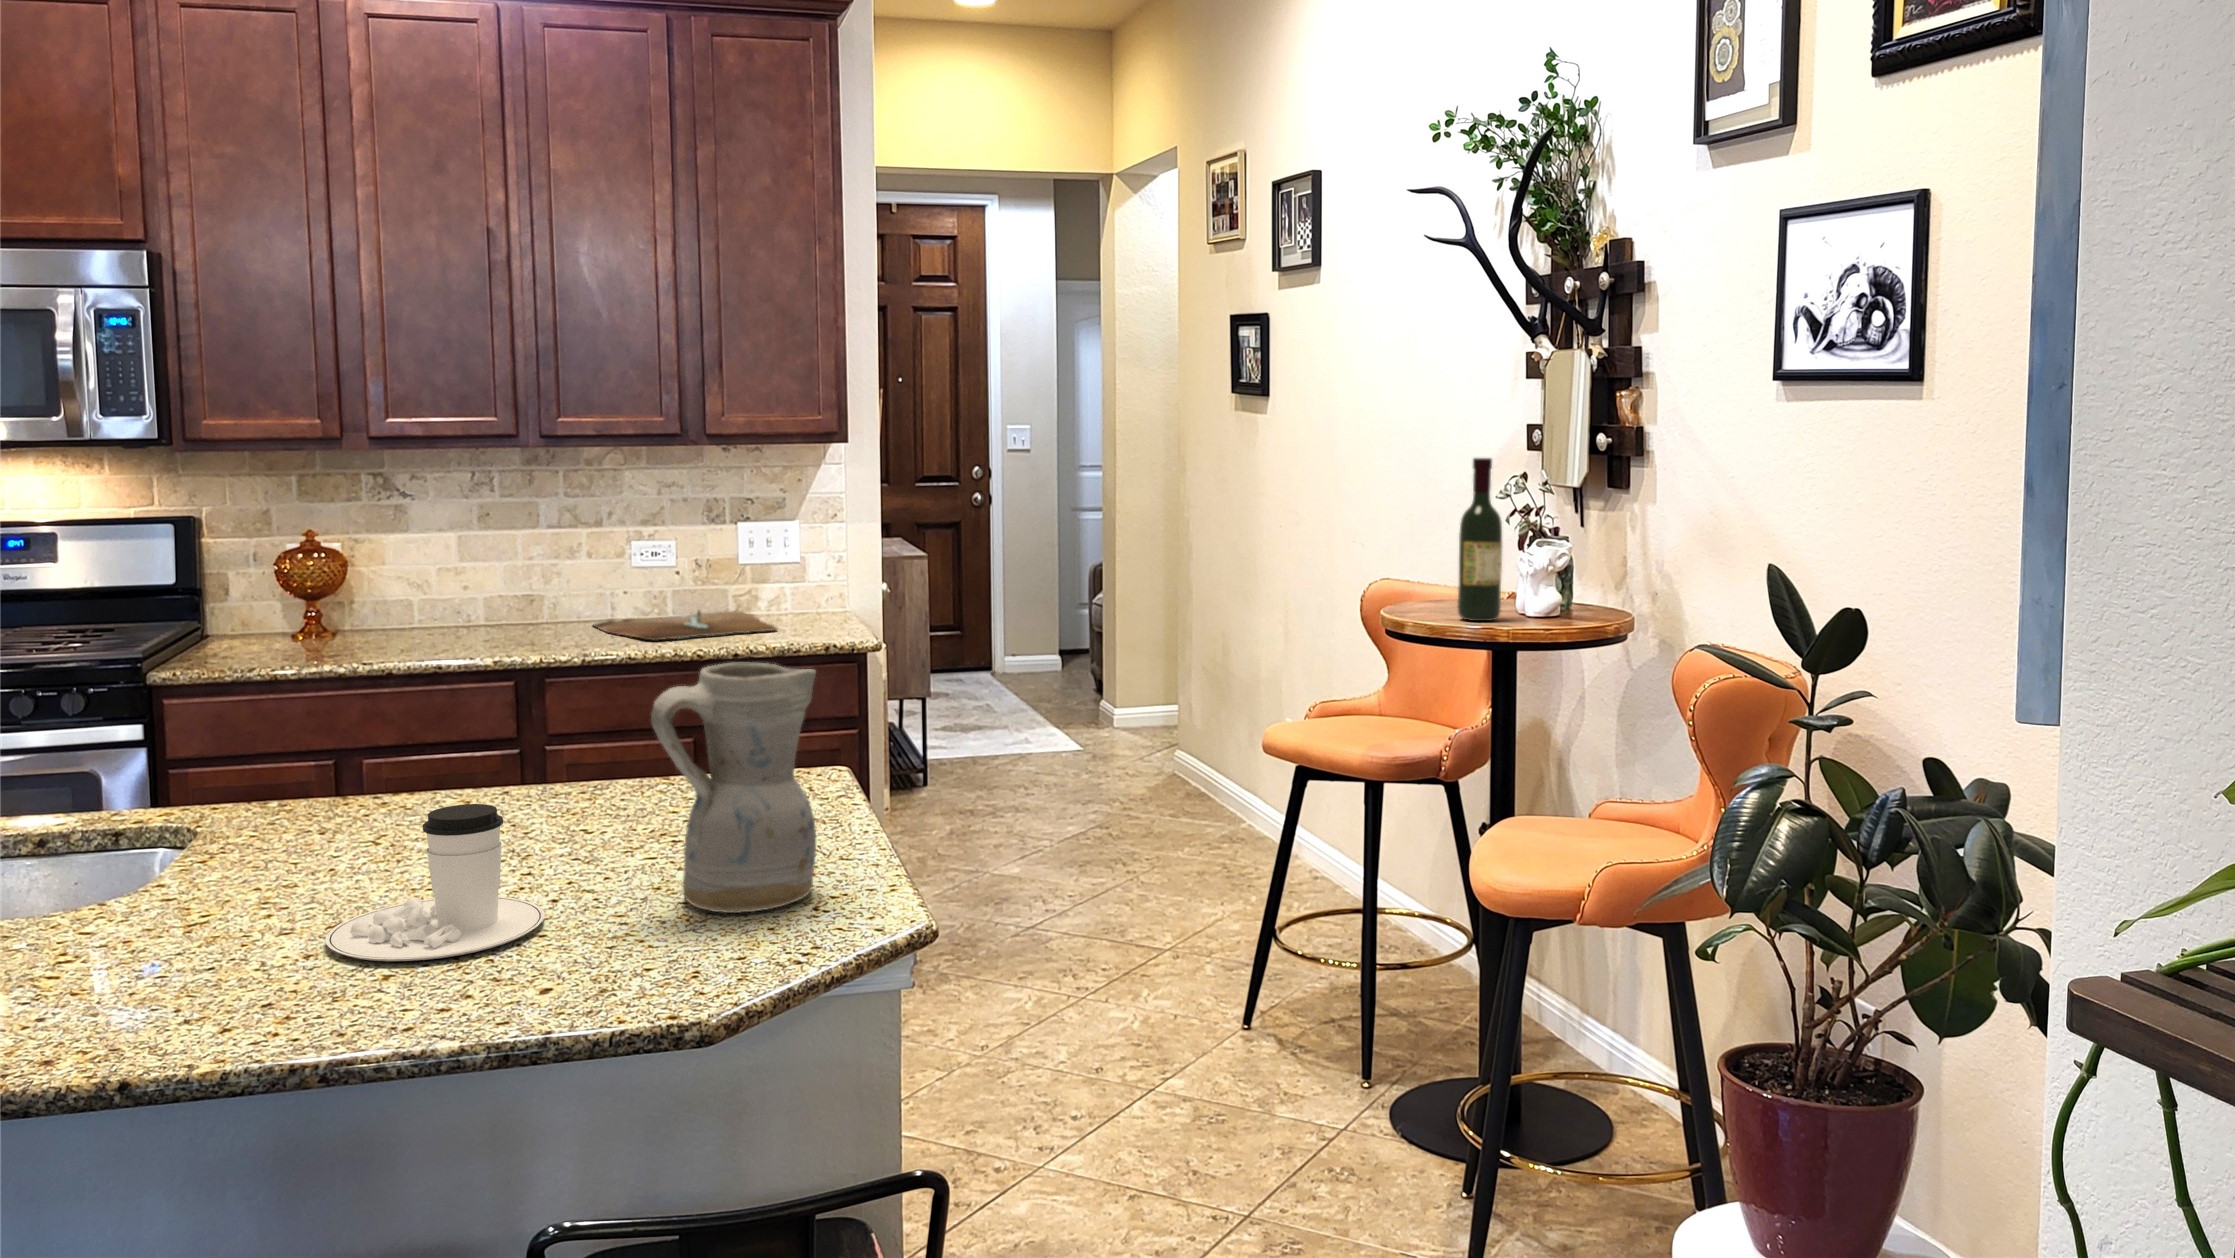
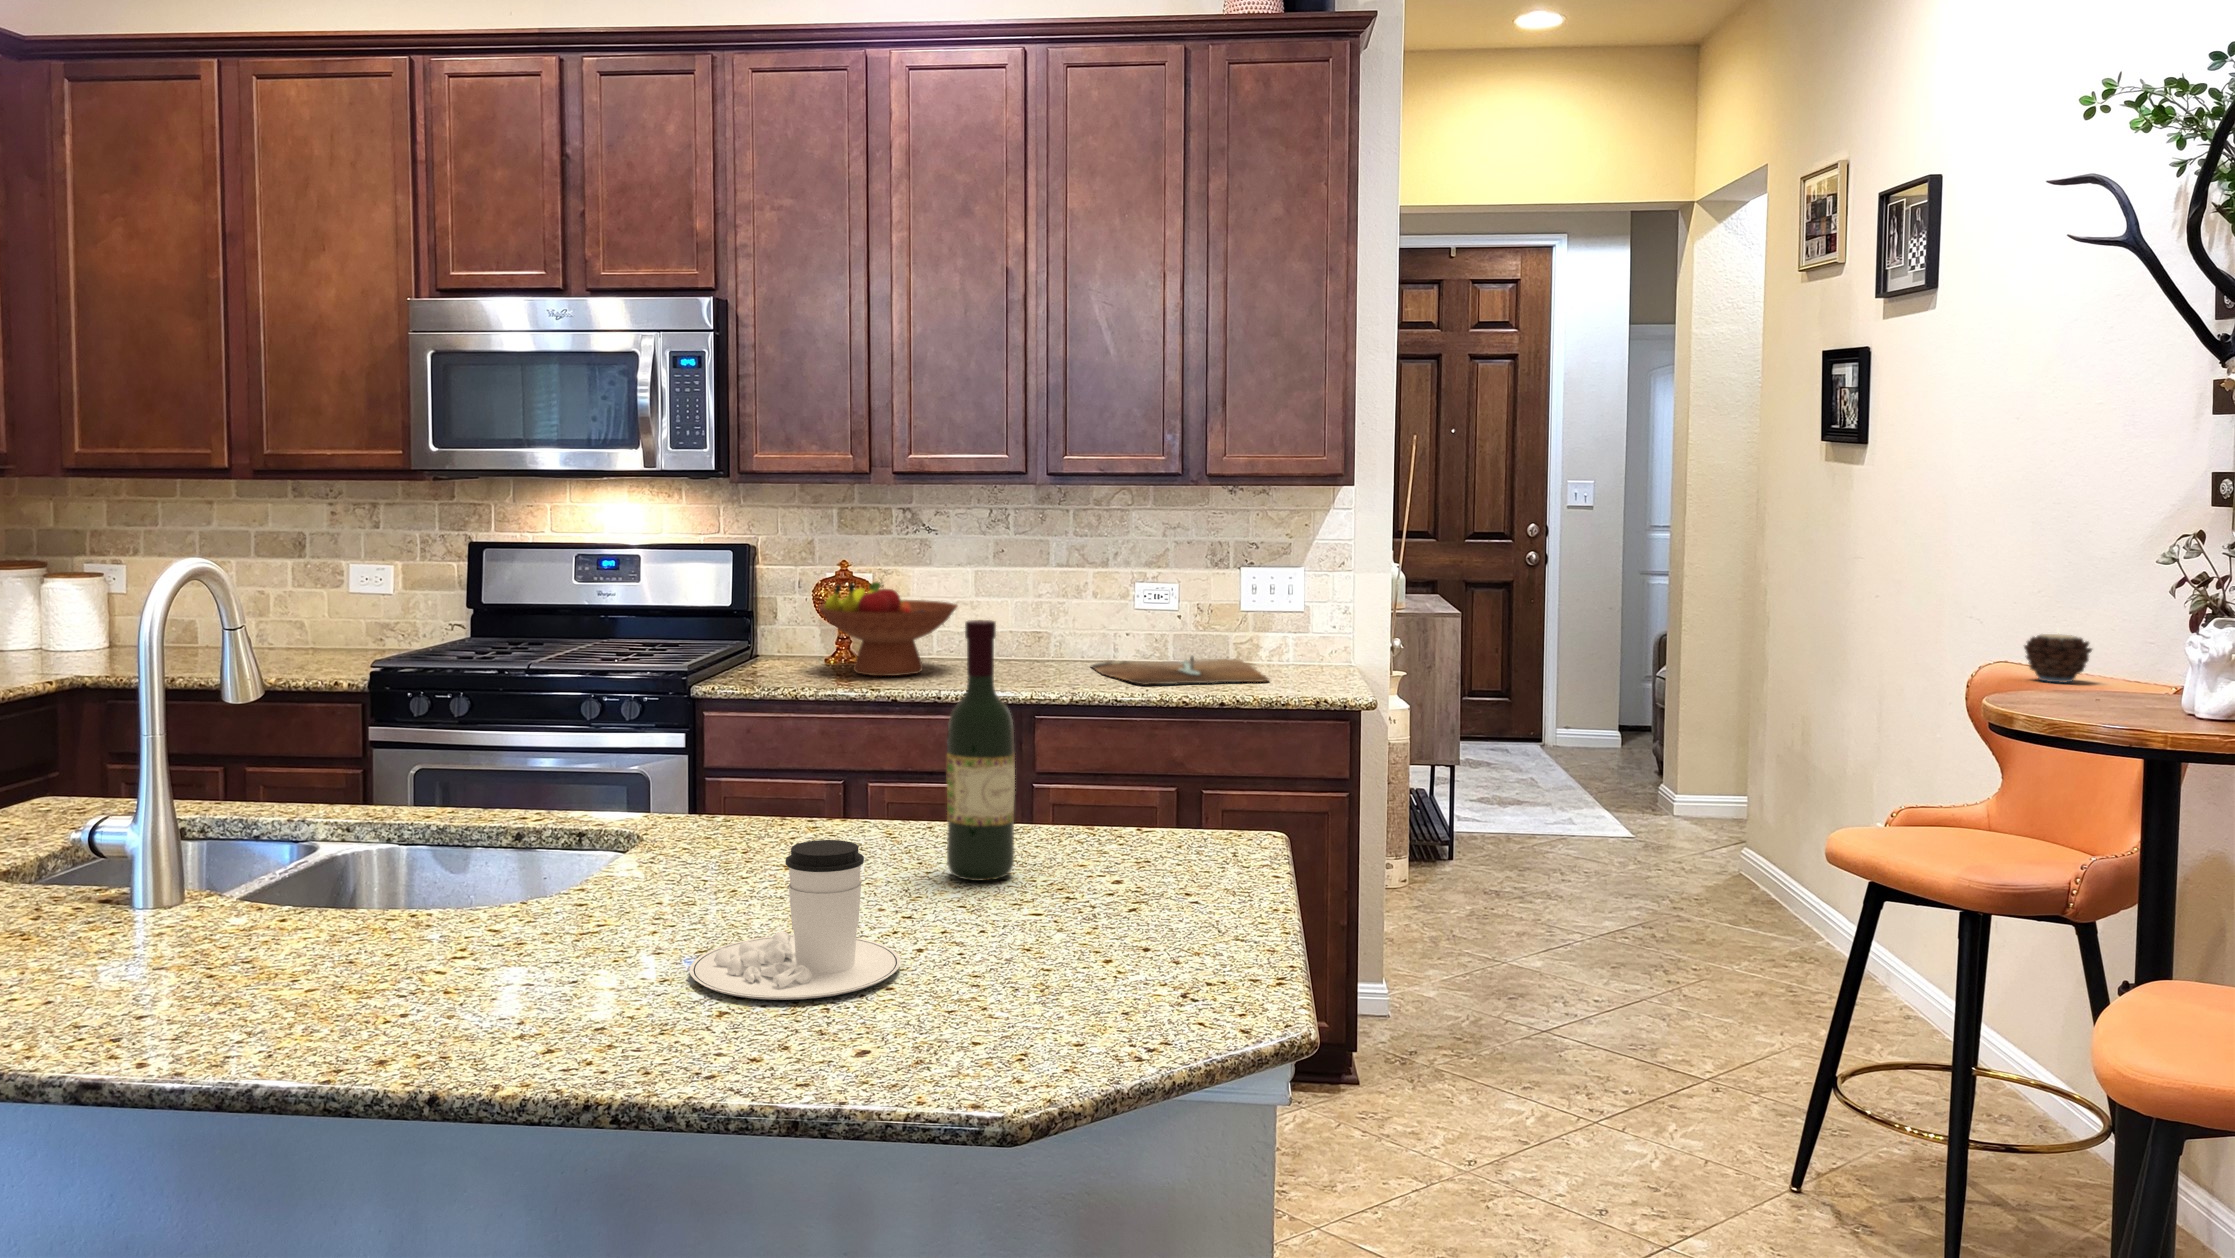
wine bottle: present [1458,458,1502,621] -> present [947,620,1015,881]
fruit bowl: none [288,550,450,648] -> present [818,582,957,676]
candle: none [1402,551,1449,595] -> present [2024,633,2092,683]
ceramic pitcher: present [651,663,816,913] -> none [1014,710,1196,991]

